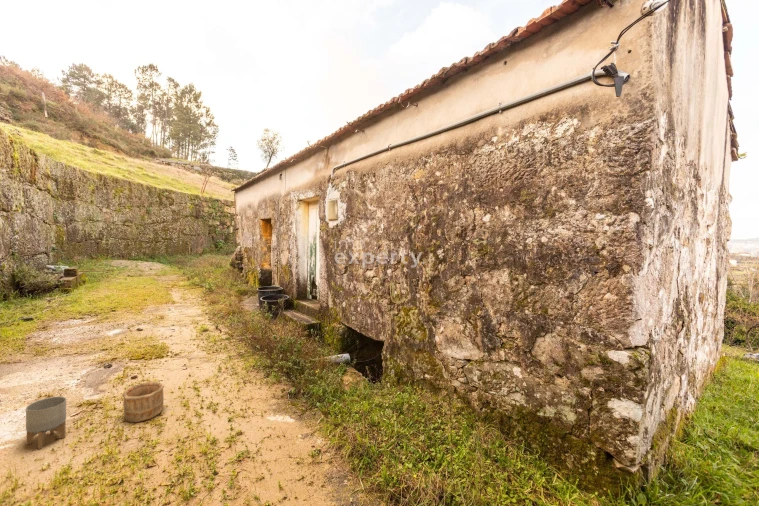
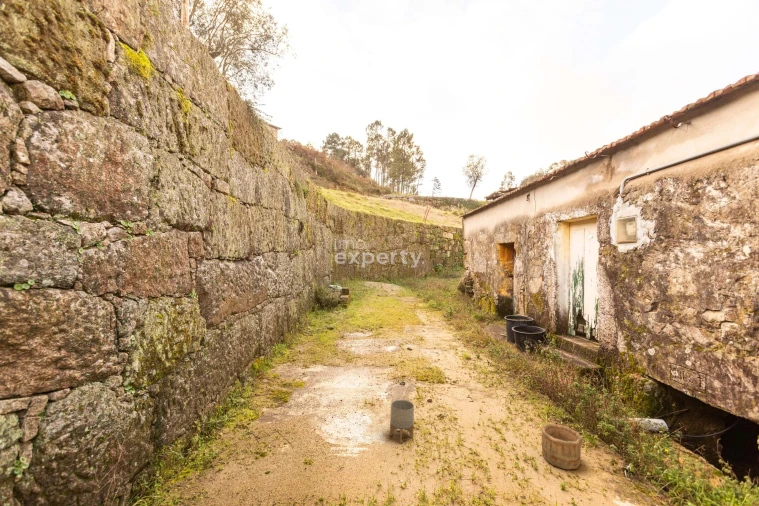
wooden bucket: present [122,382,164,422] -> present [541,424,582,469]

